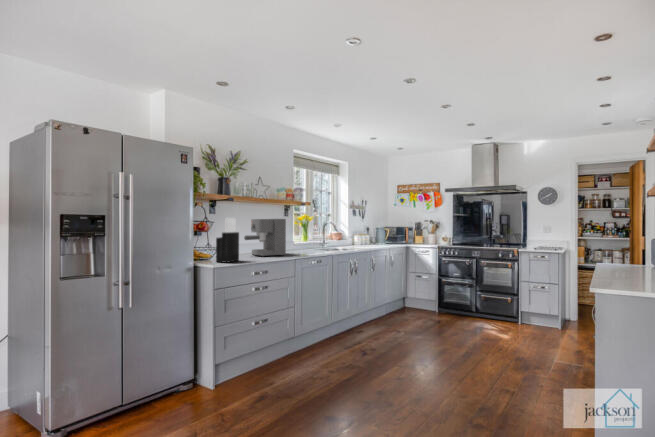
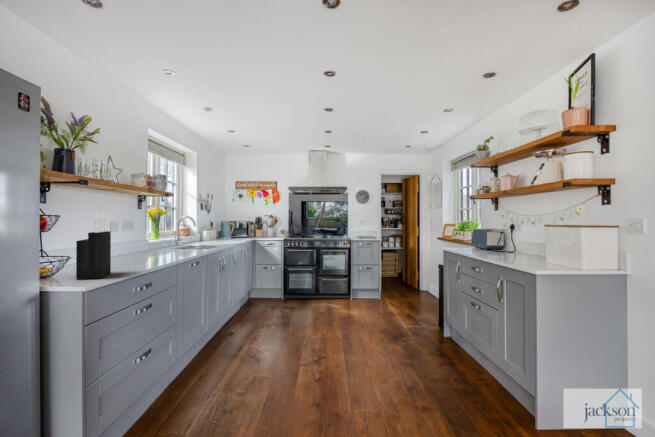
coffee maker: present [244,219,286,256] -> none [103,212,162,263]

